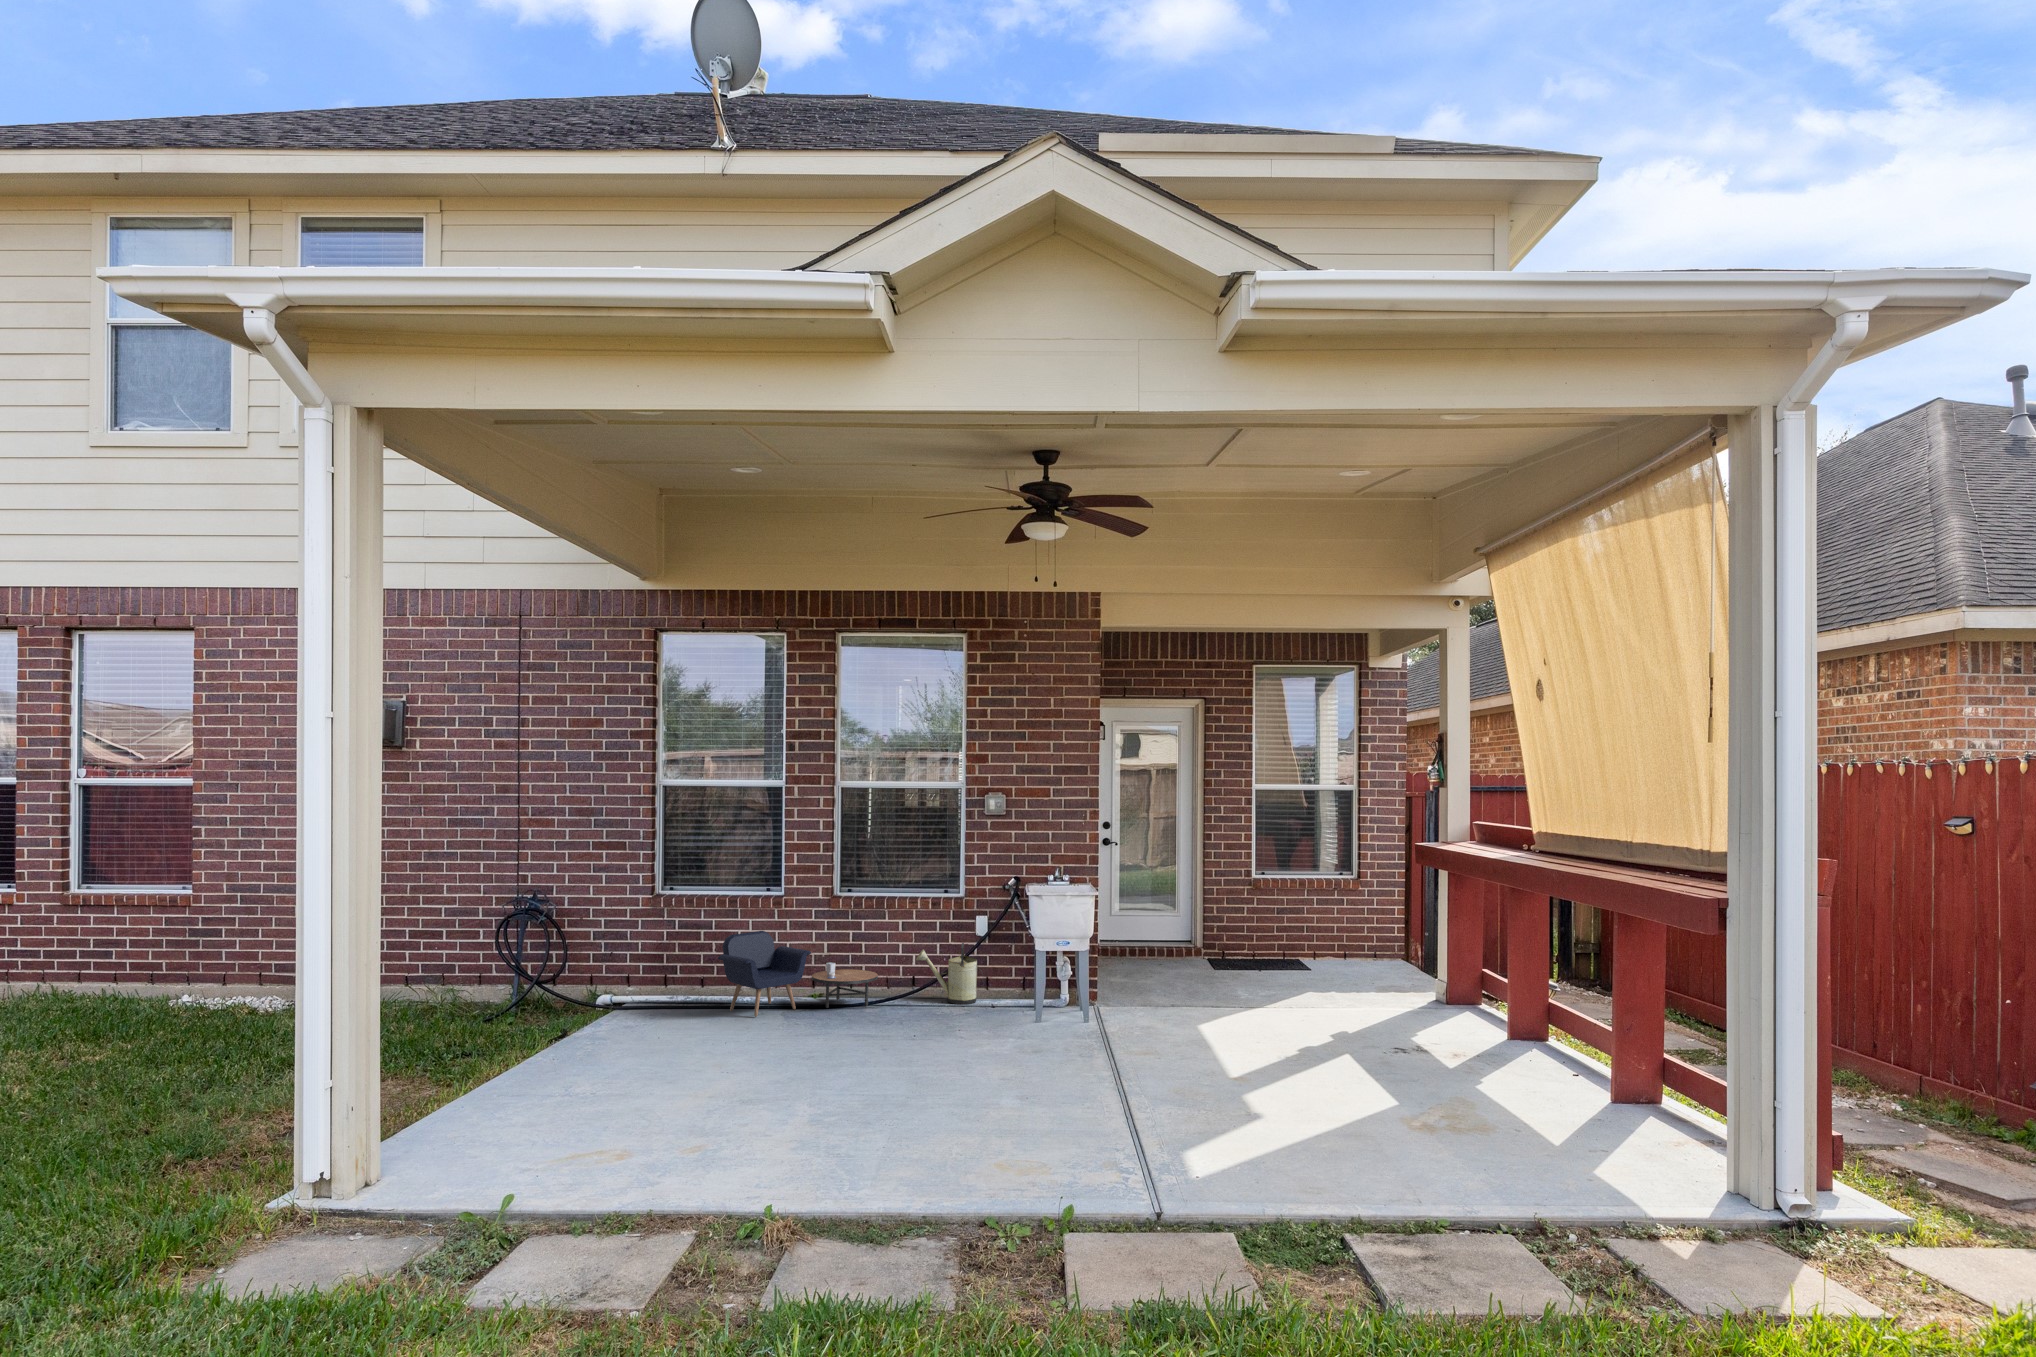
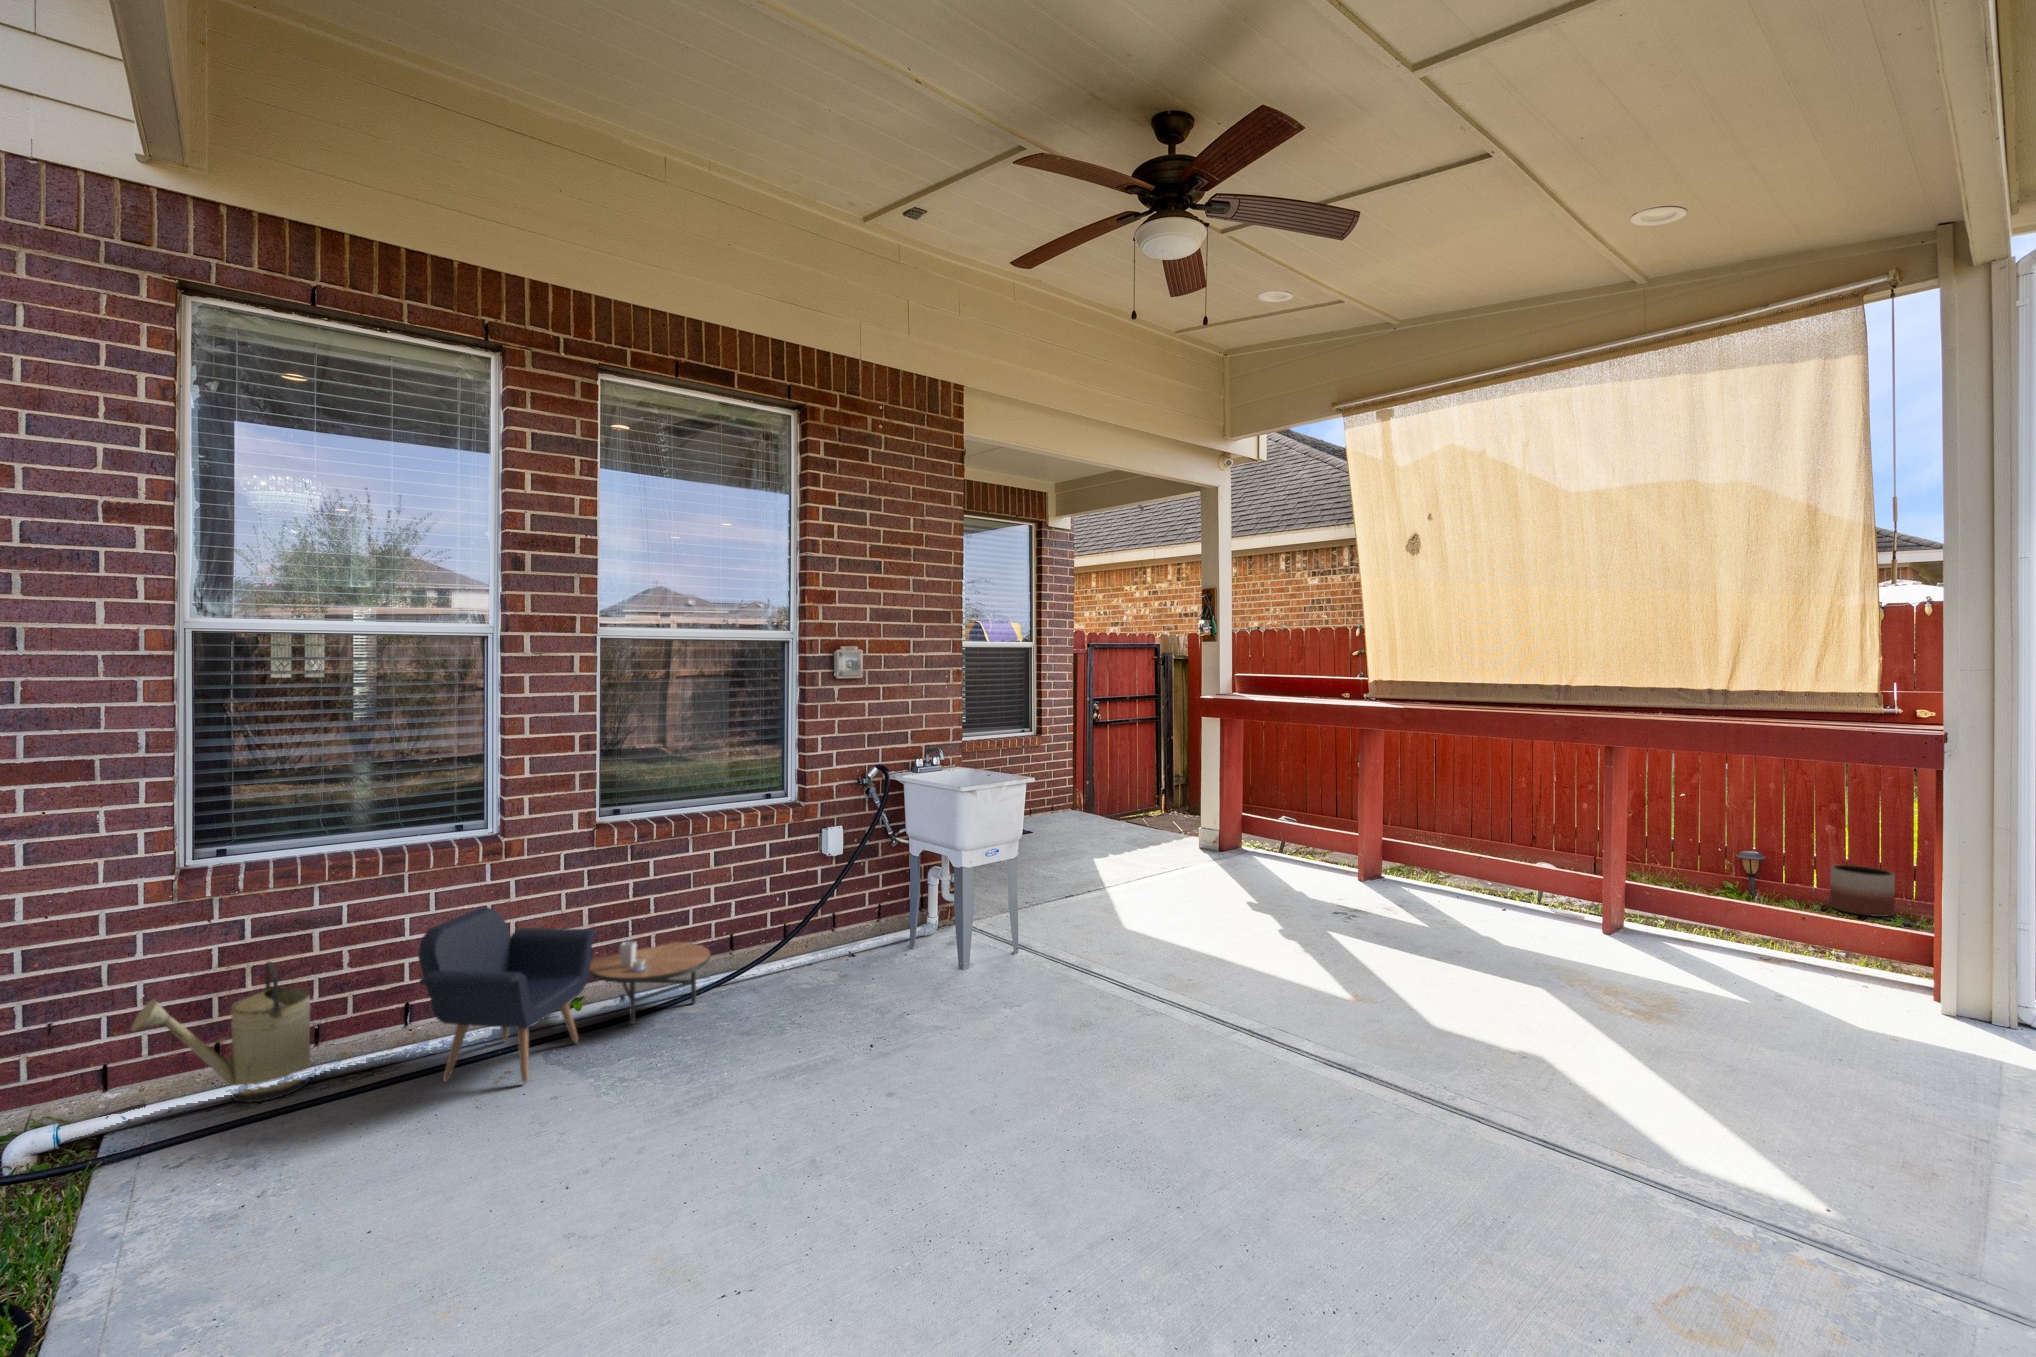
watering can: present [916,943,977,1004] -> present [131,962,318,1102]
planter: none [1926,1070,1993,1132] -> present [1829,865,1895,917]

